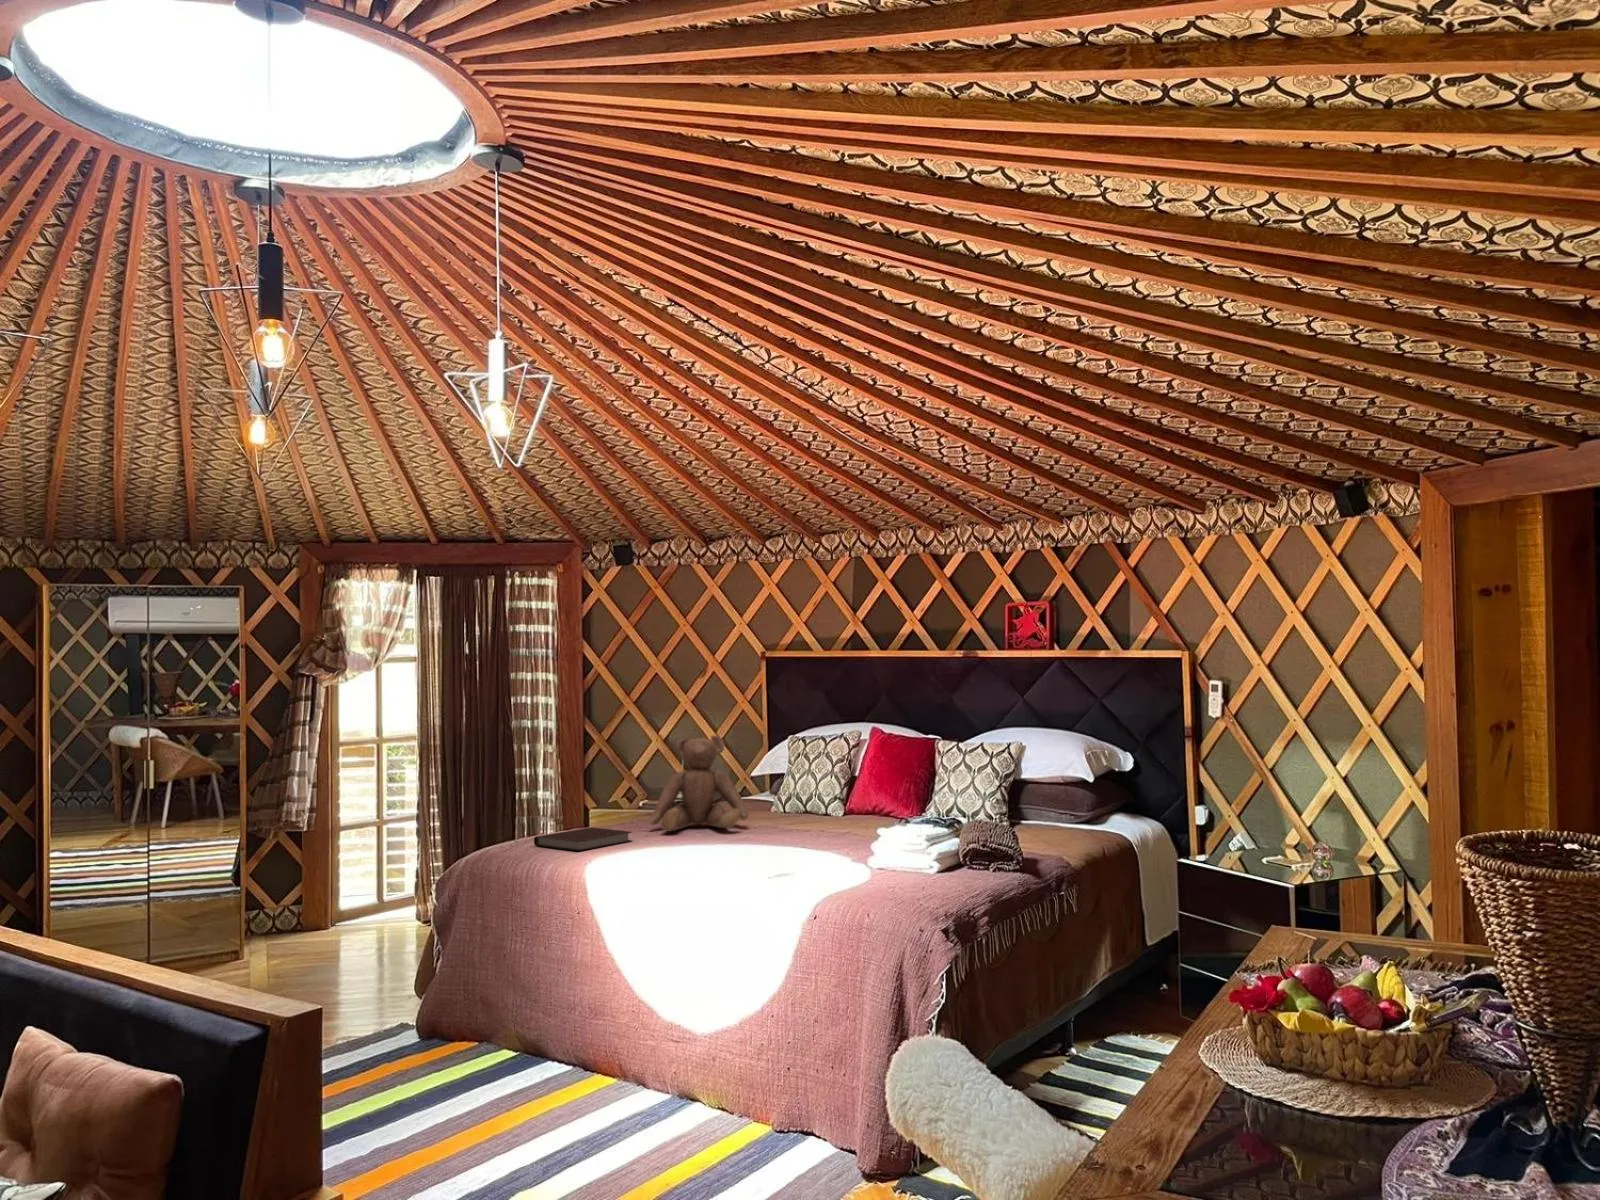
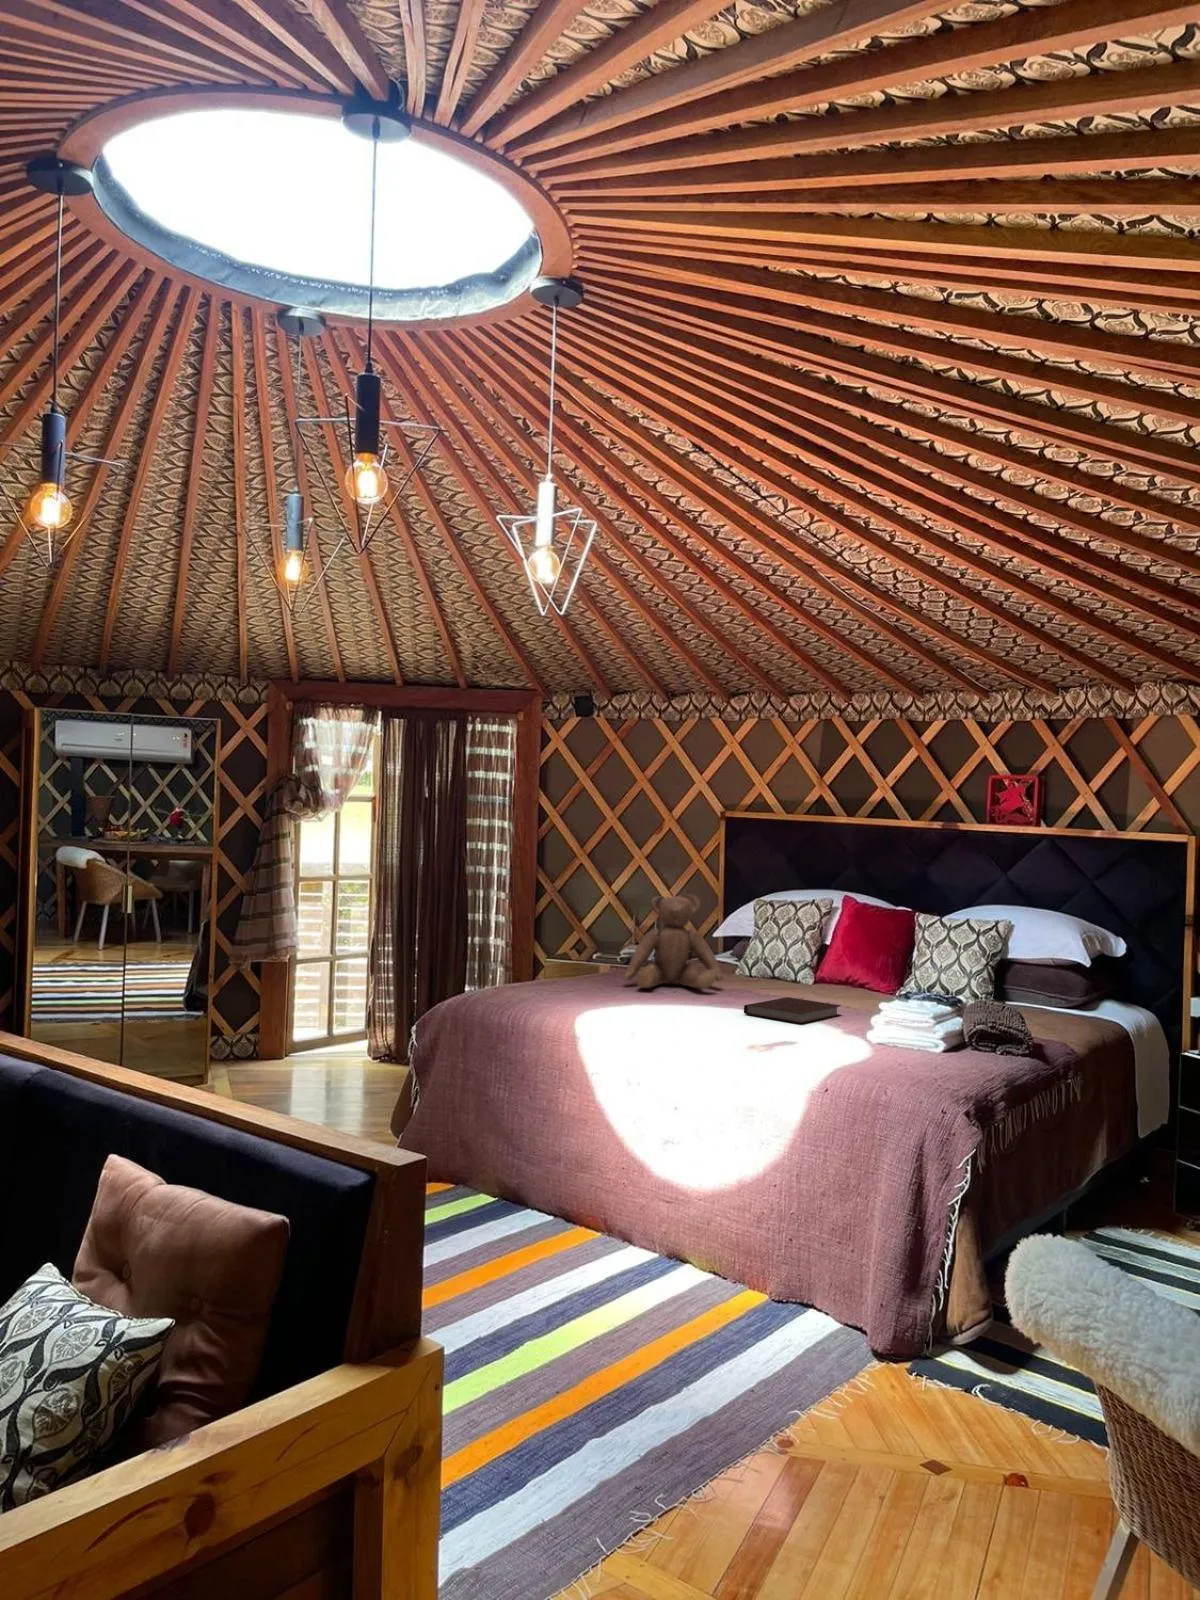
notebook: present [534,827,632,851] -> present [744,997,841,1024]

